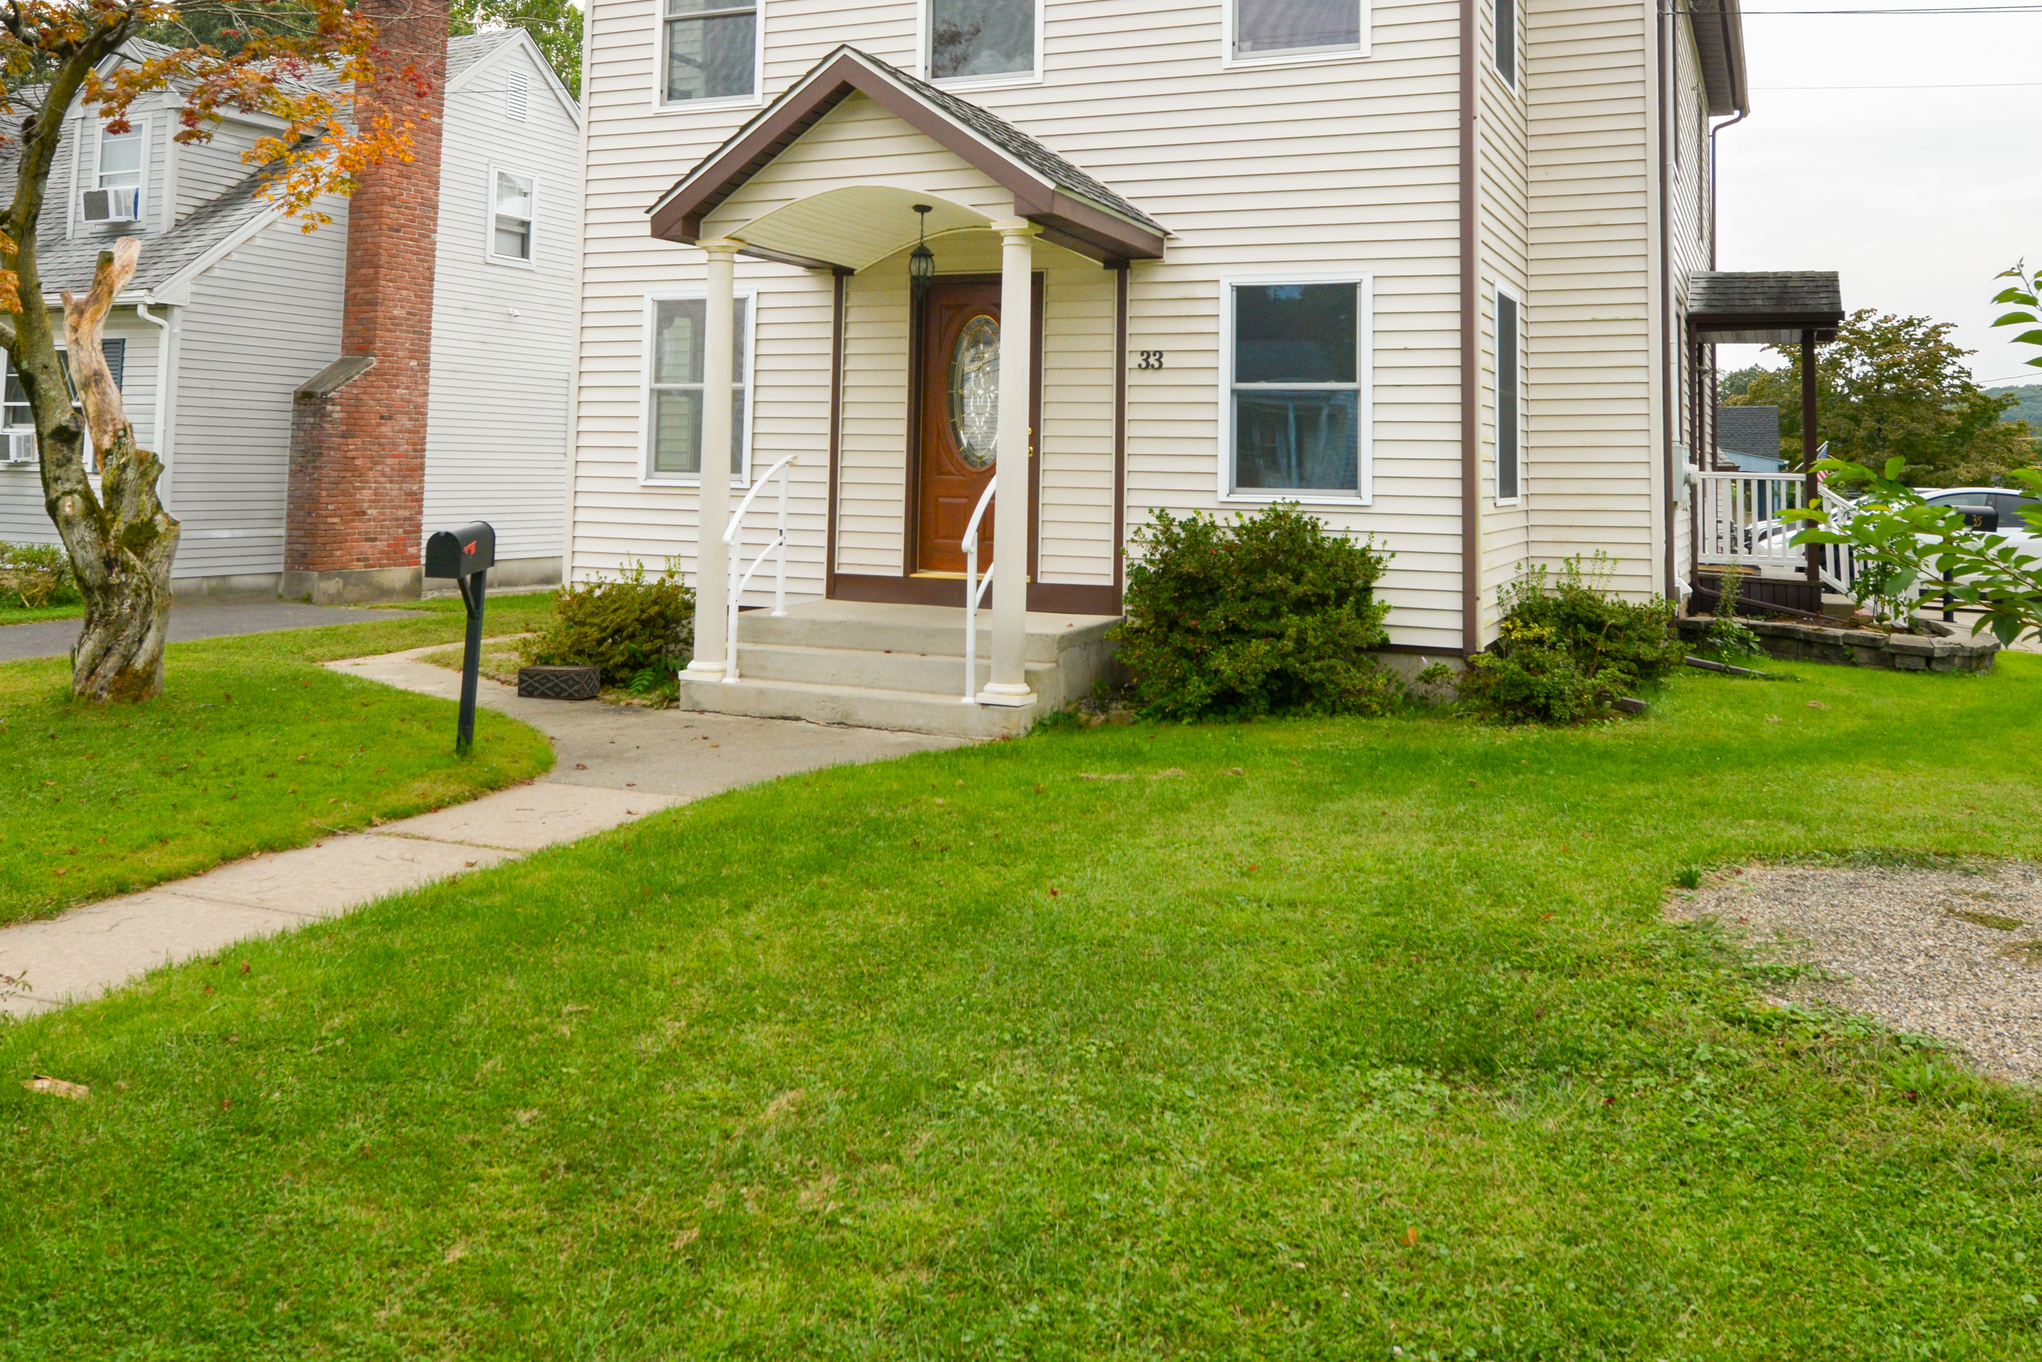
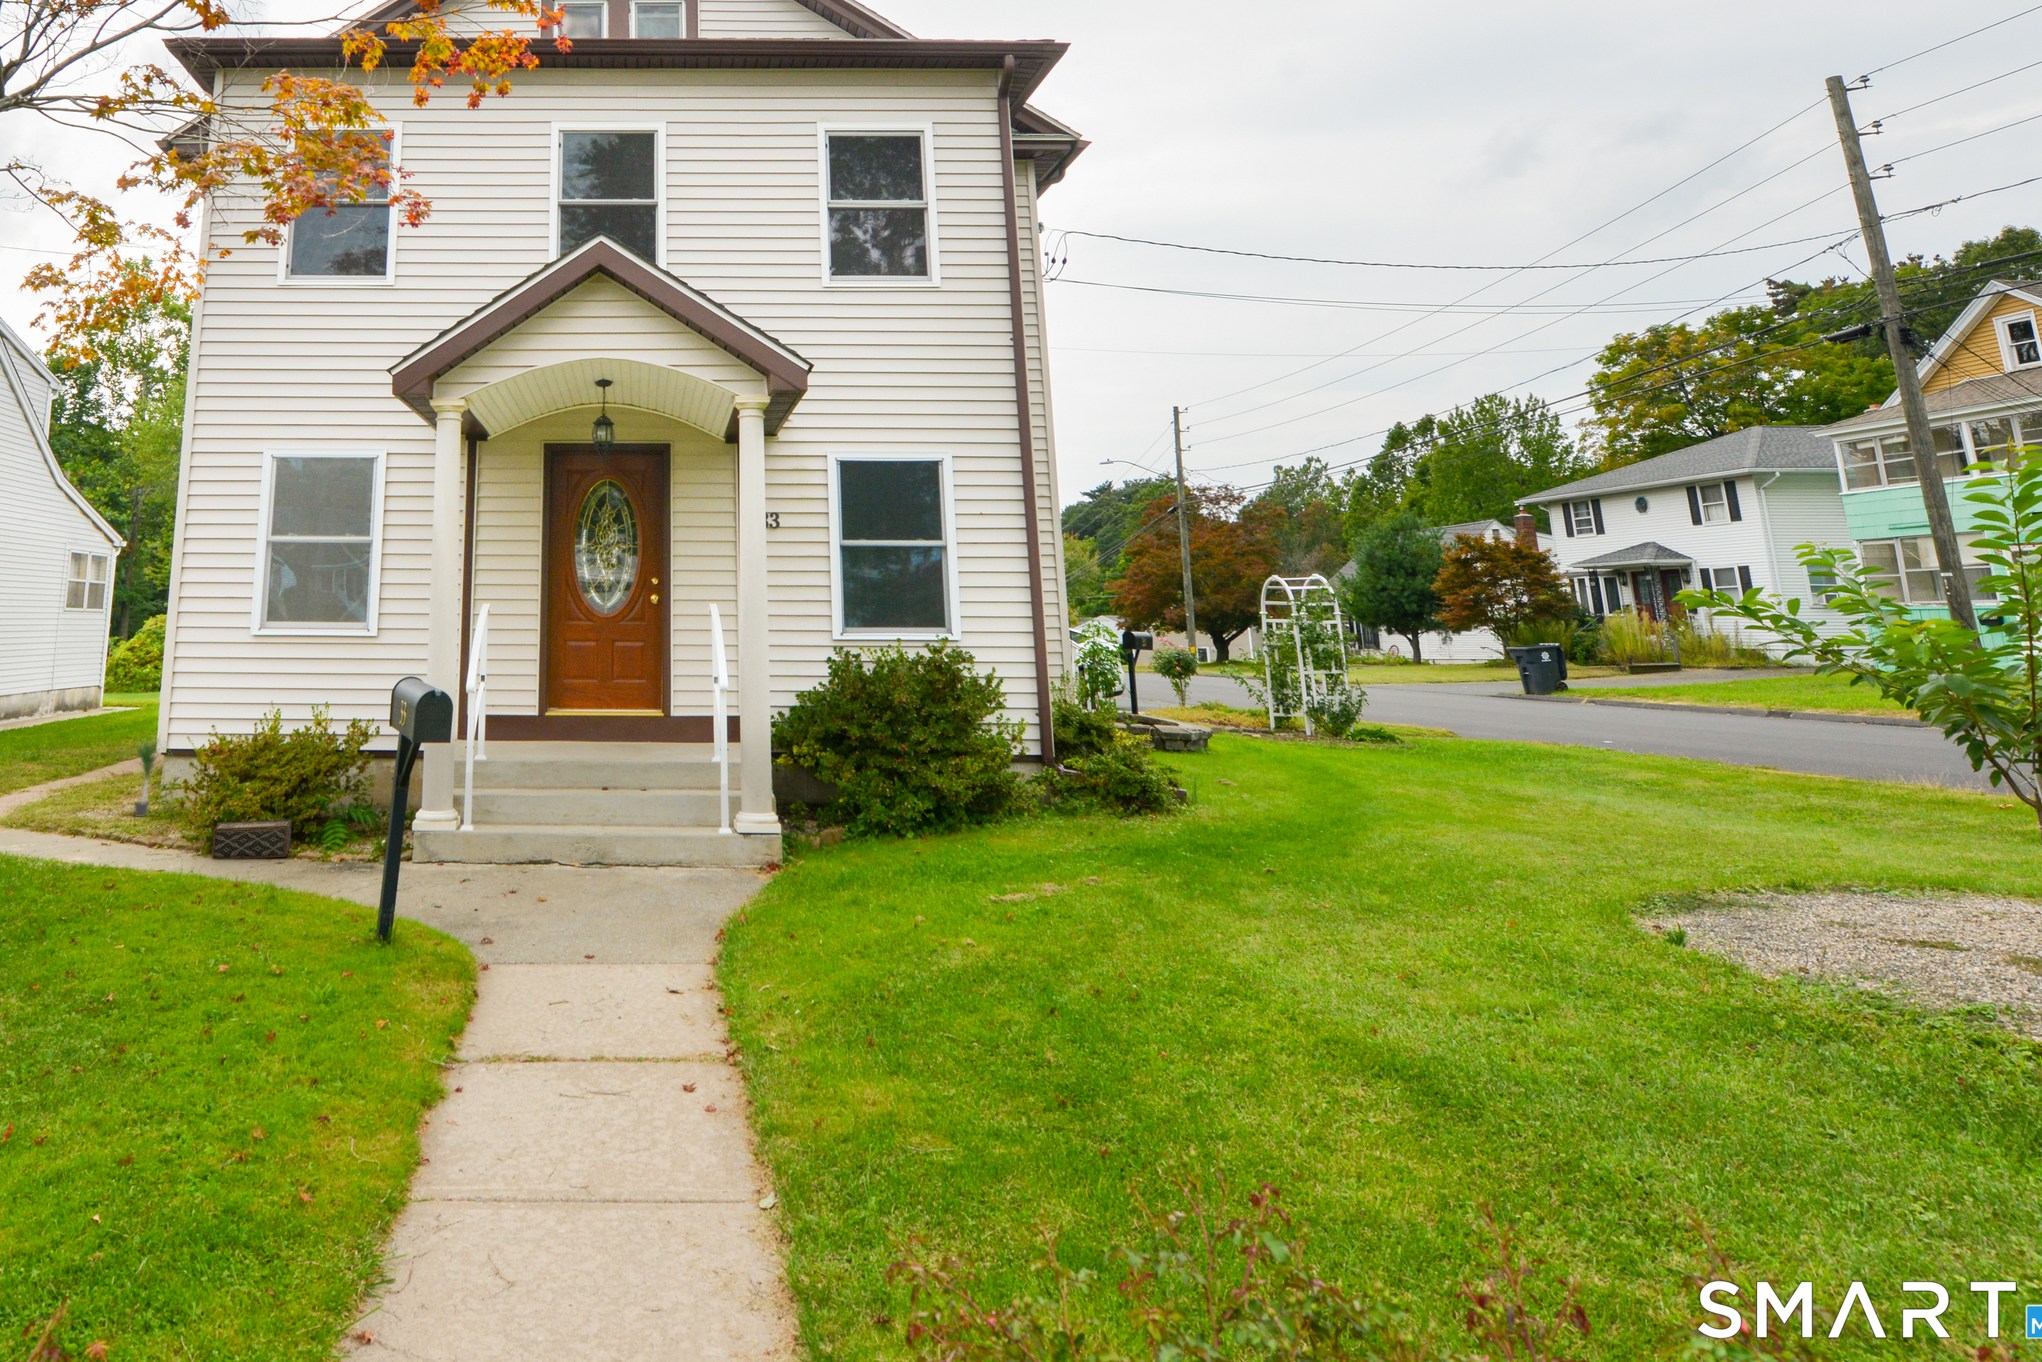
potted plant: none [514,577,571,662] -> present [134,740,159,817]

